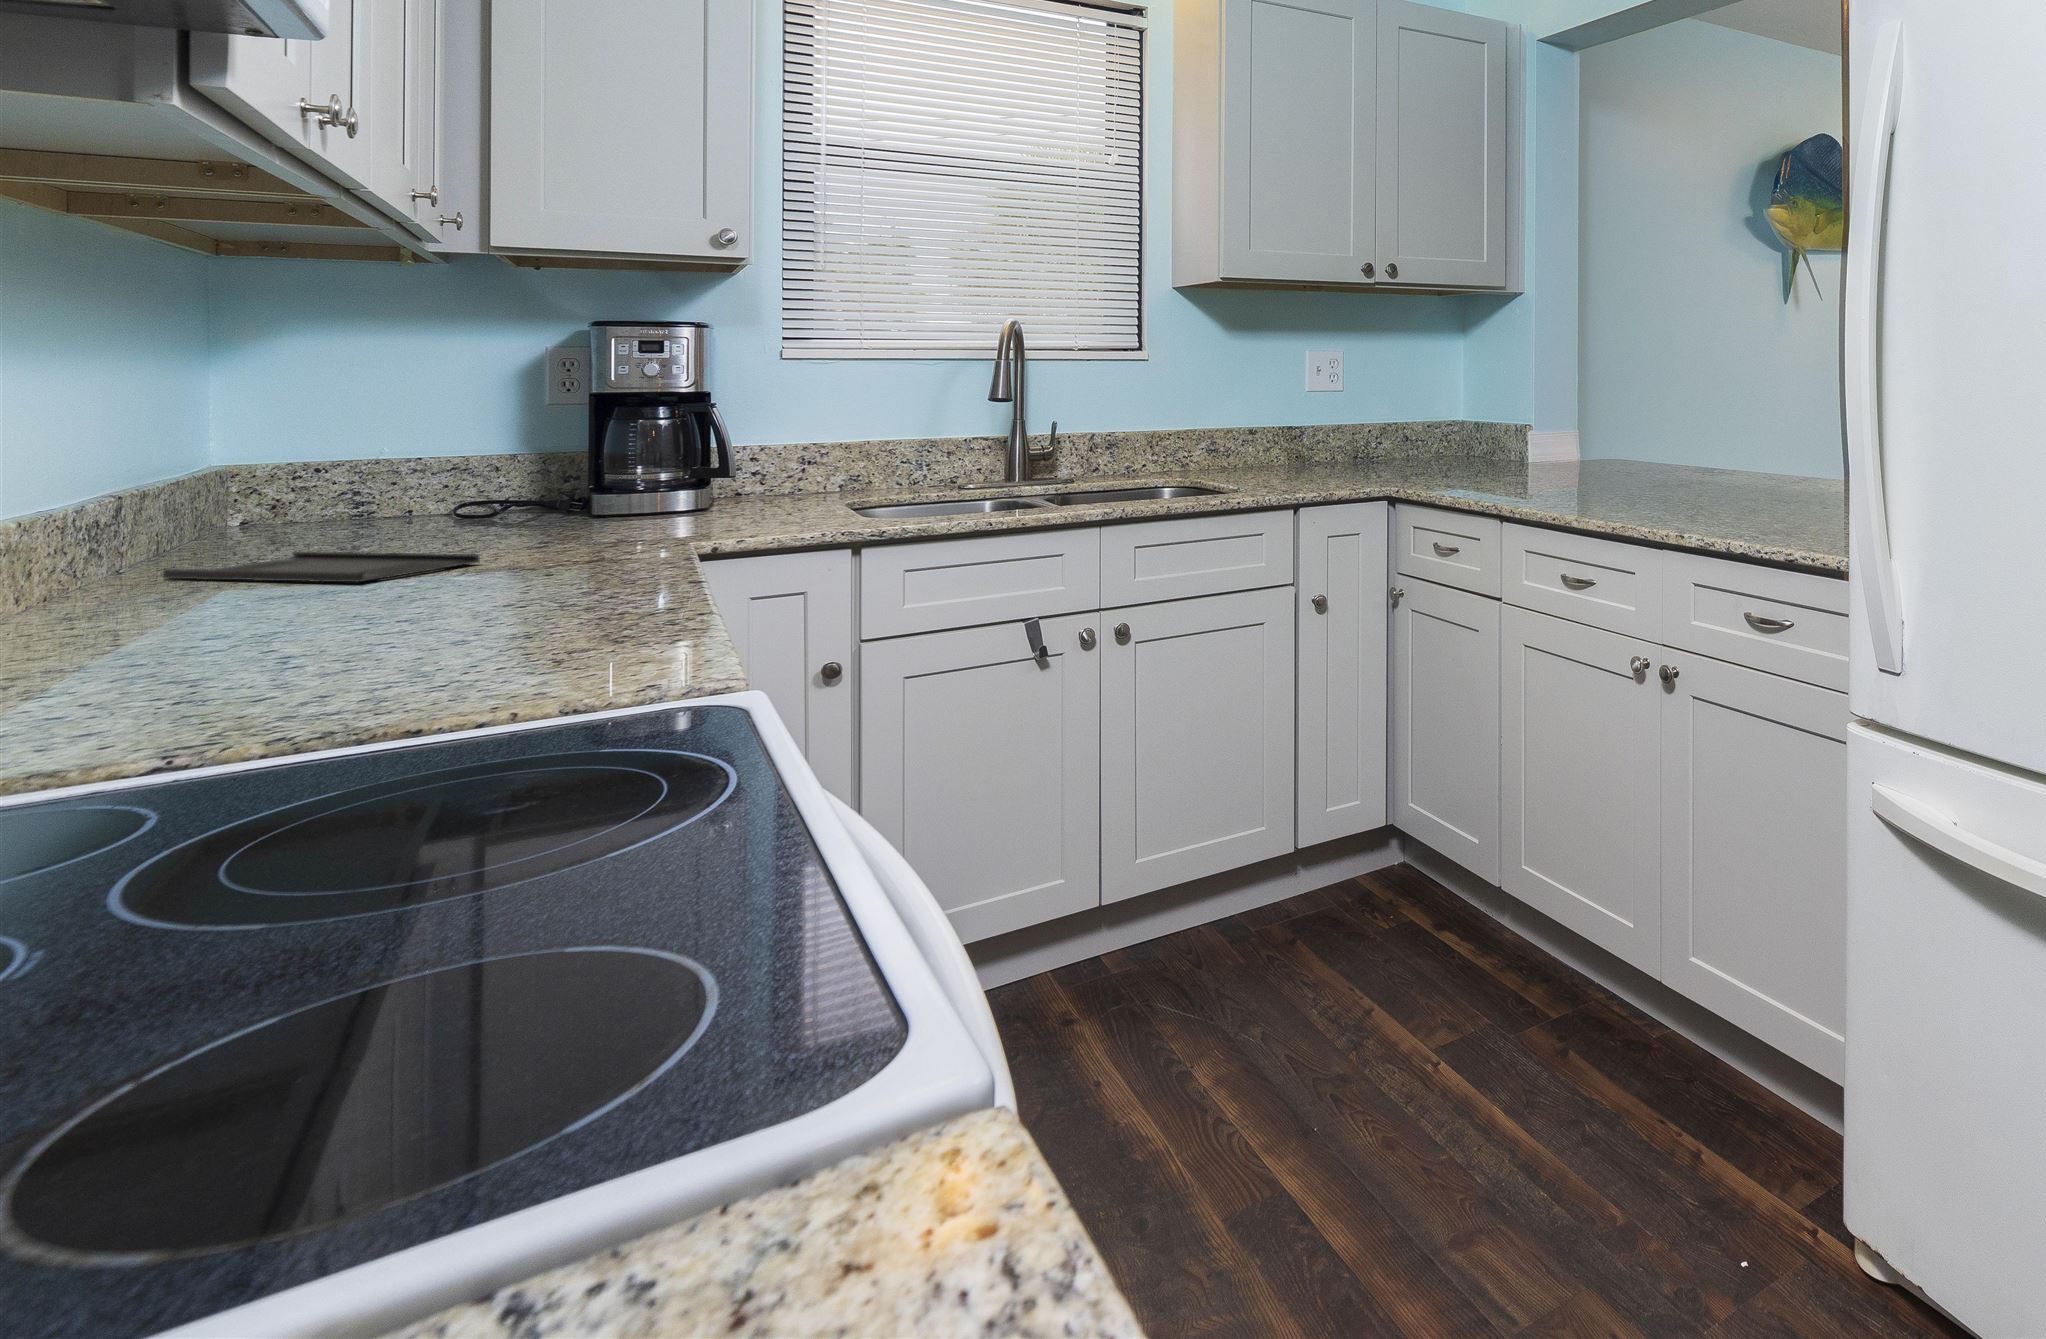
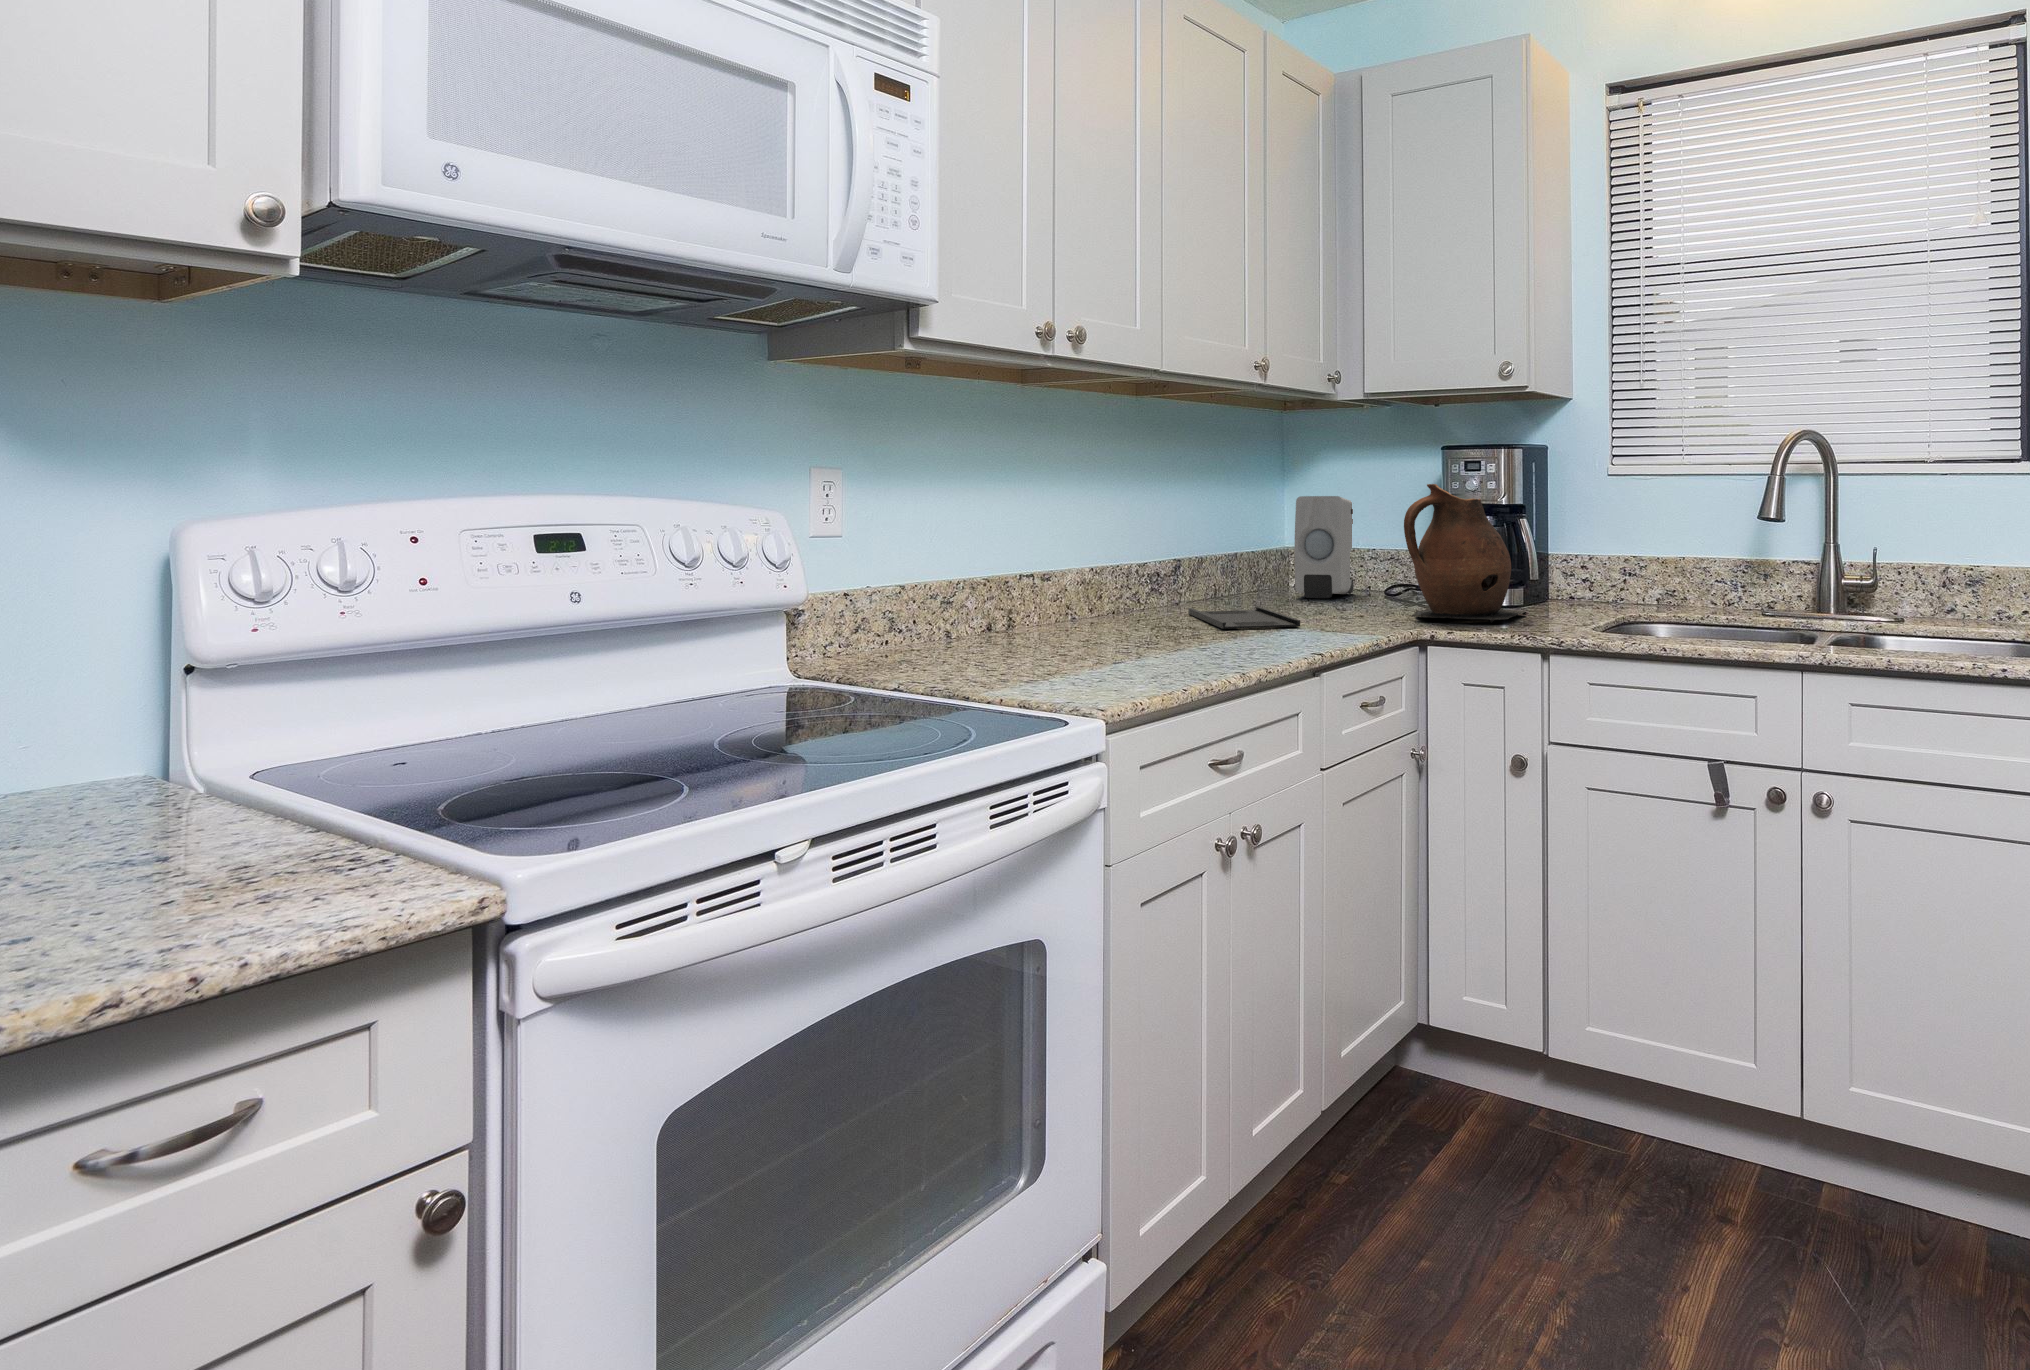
ceramic pitcher: none [580,369,746,532] -> present [1404,484,1526,622]
soap dispenser: none [270,388,372,536] -> present [1295,496,1353,598]

